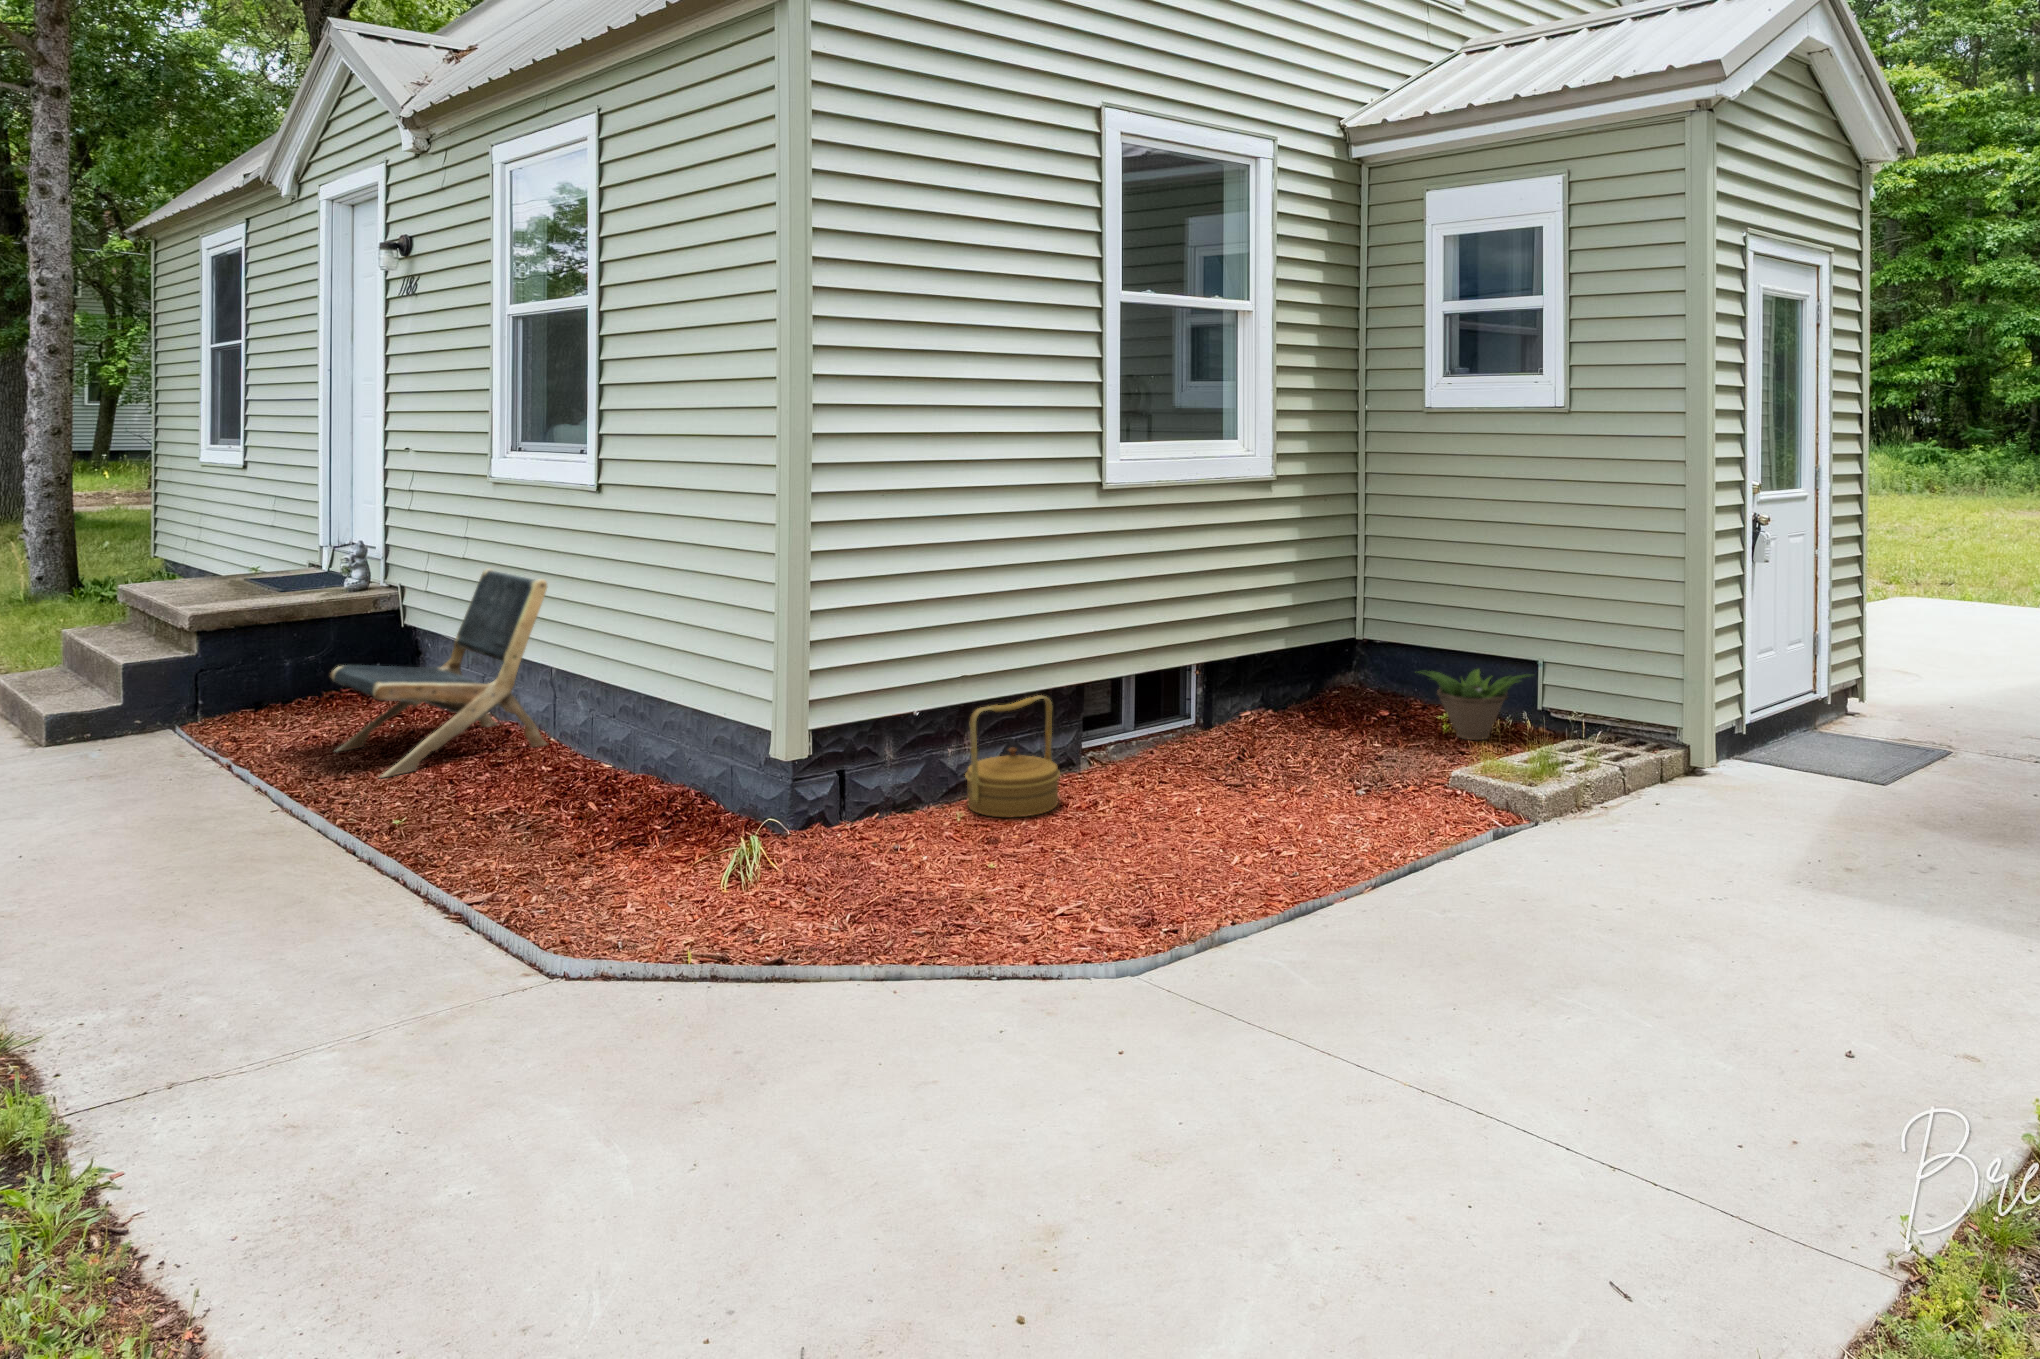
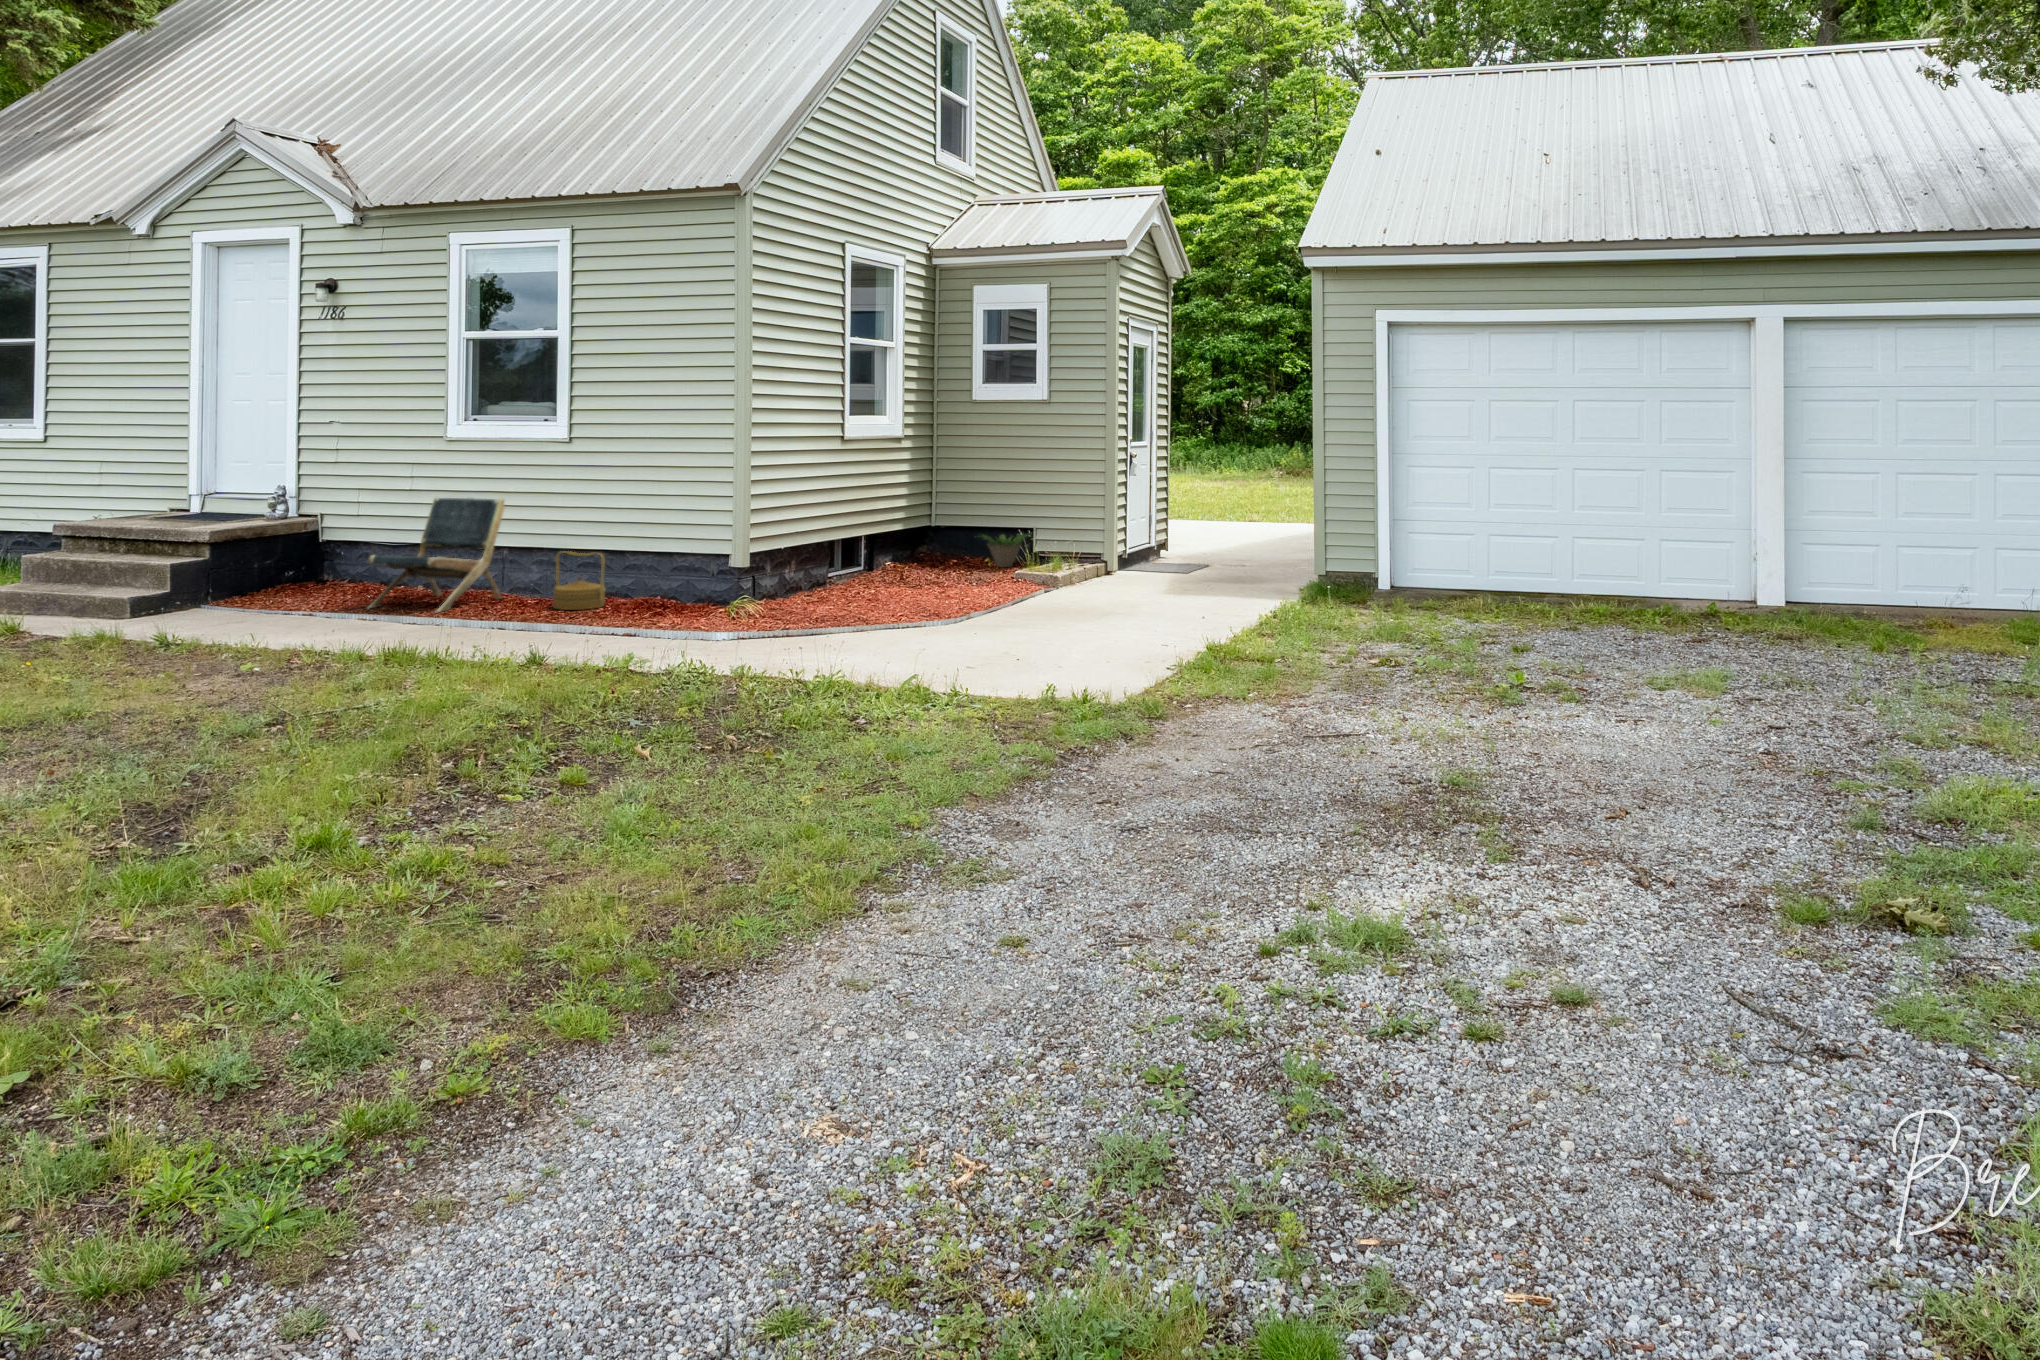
woven basket: present [965,695,1060,818] -> present [553,551,605,610]

